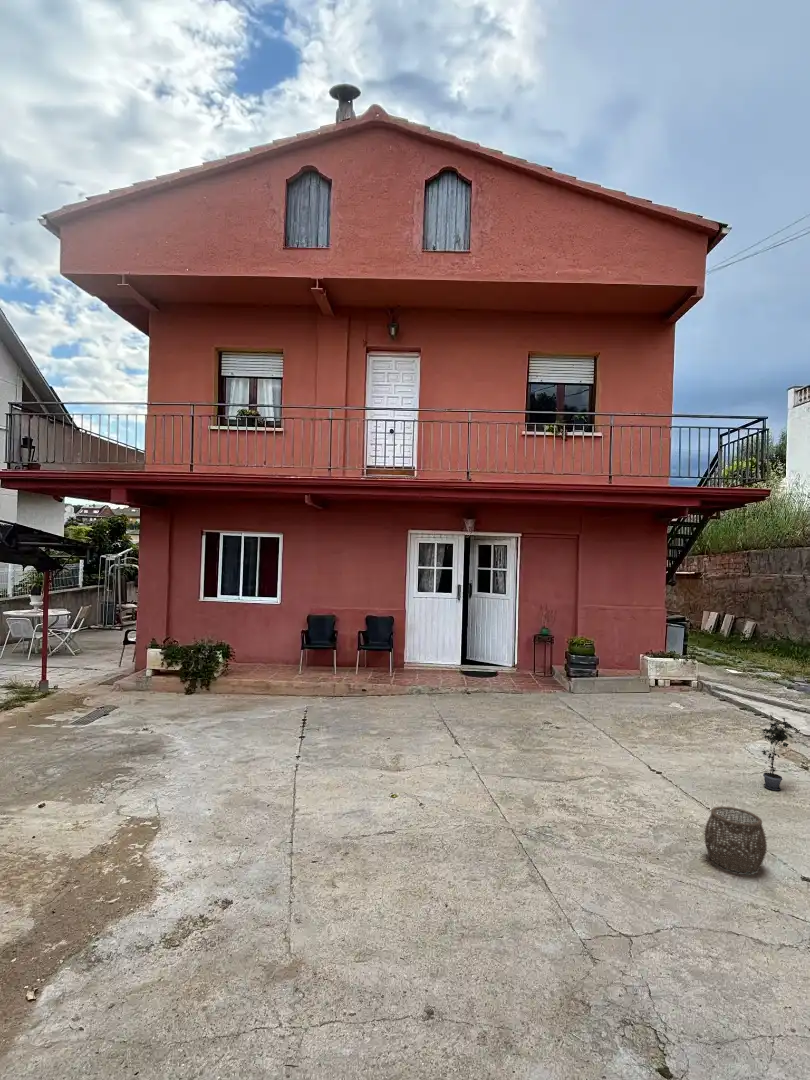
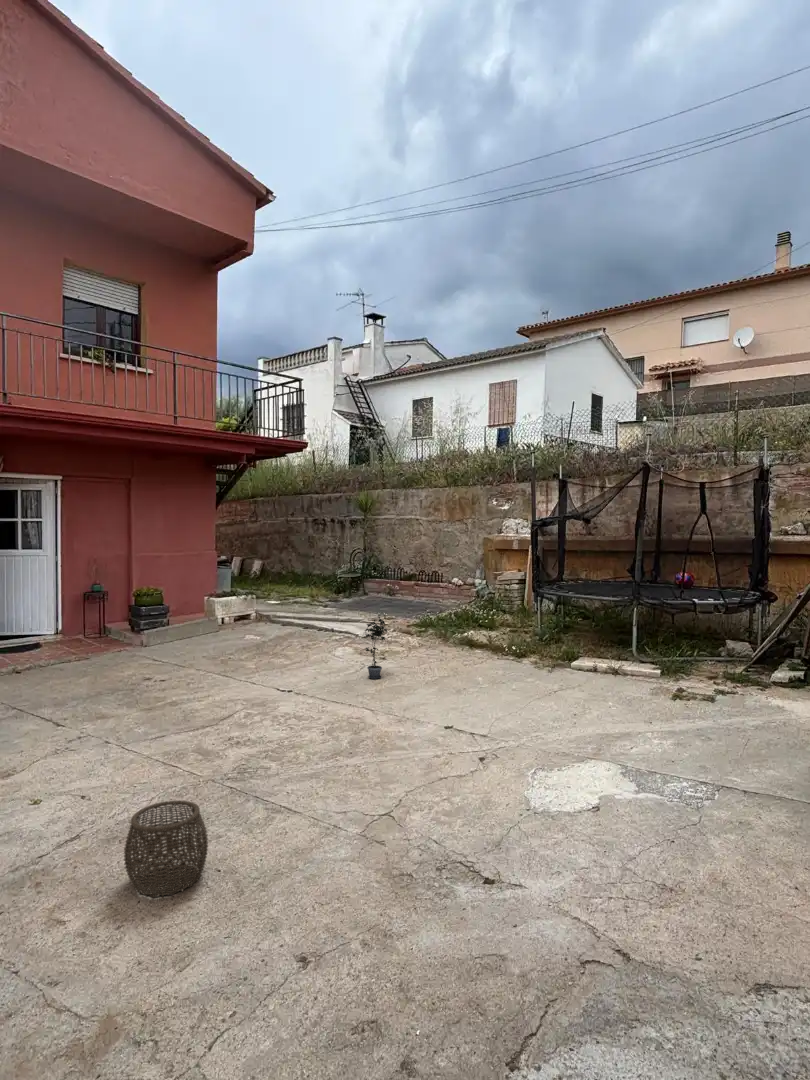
woven basket: present [704,807,767,873] -> present [124,800,208,897]

